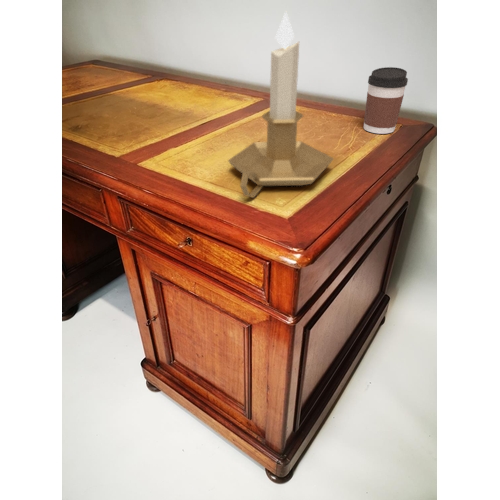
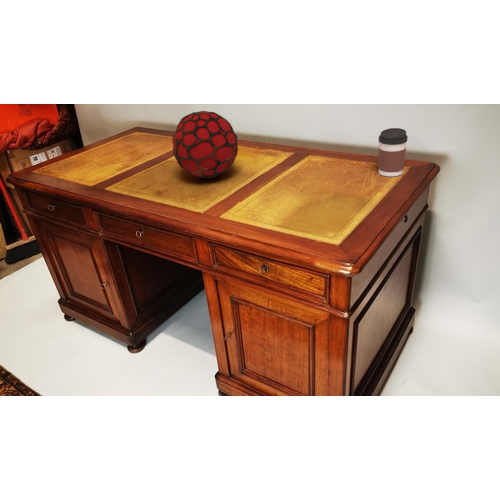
candlestick: present [228,12,333,197] -> none [288,114,362,234]
decorative orb: none [97,21,184,117] -> present [172,111,238,179]

